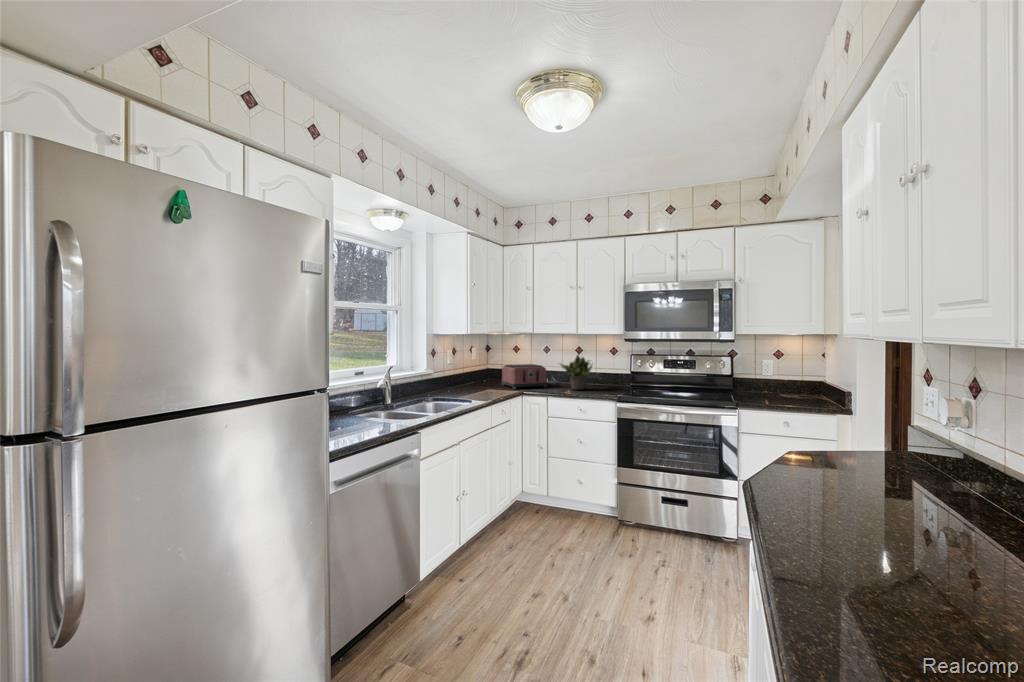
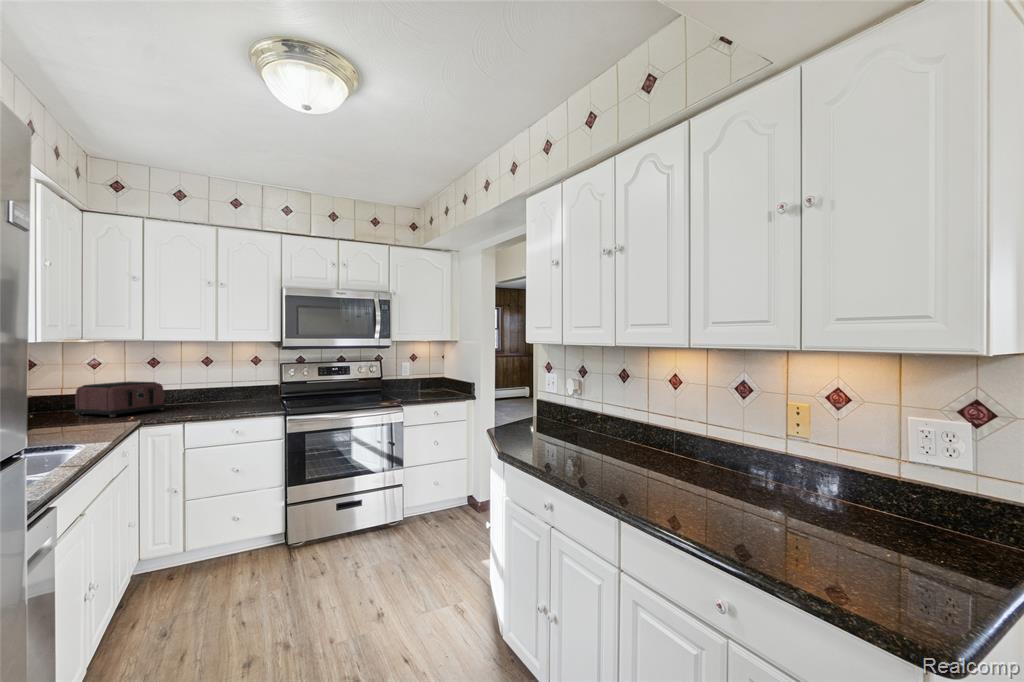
potted plant: present [560,355,592,389] -> none [189,363,238,408]

